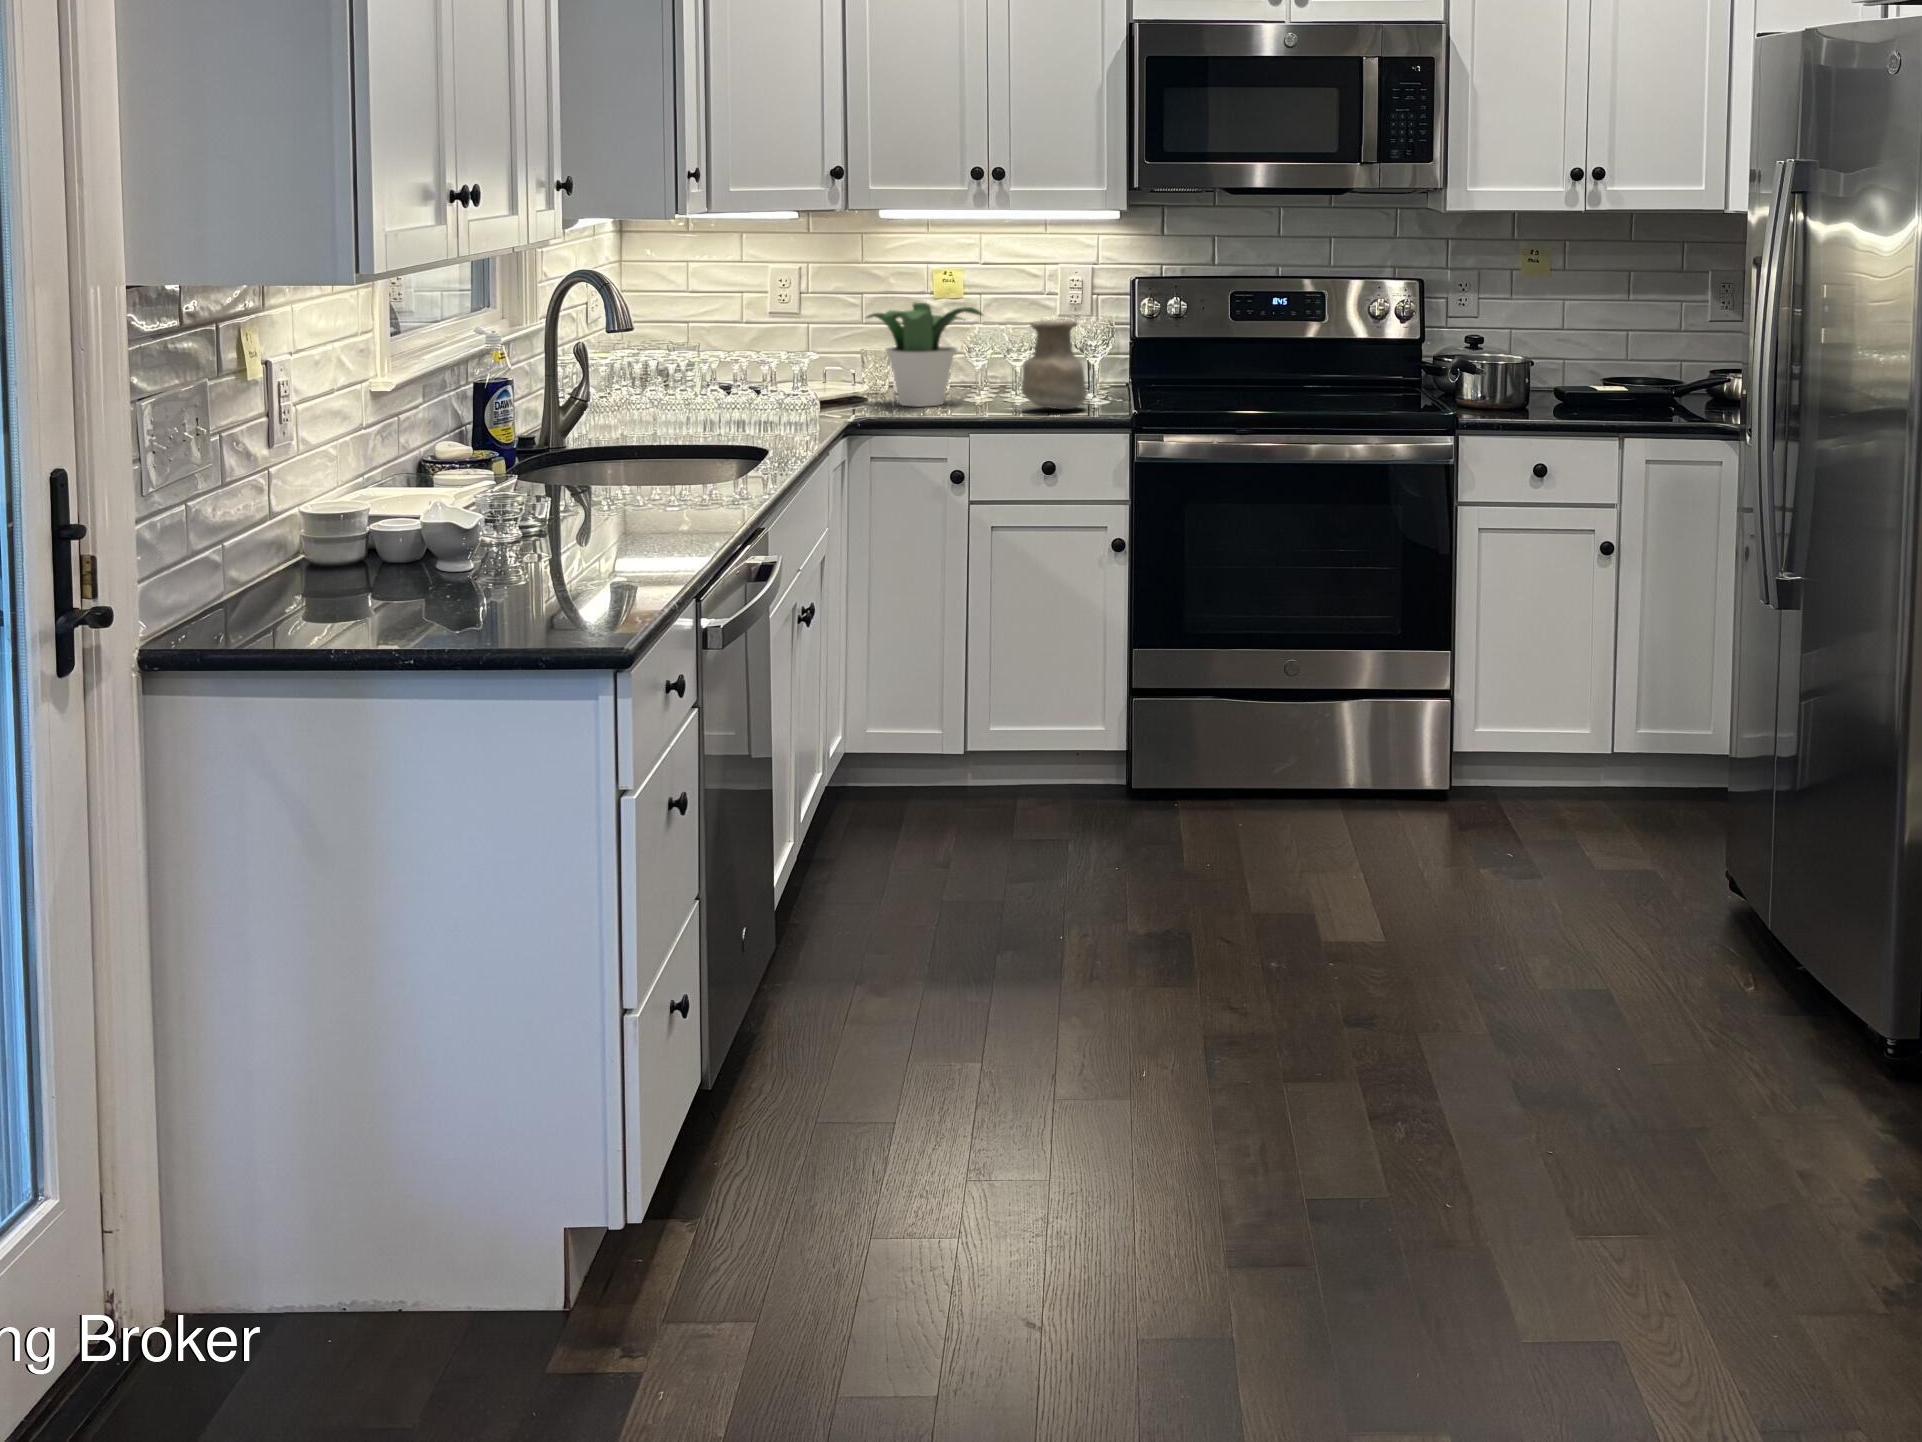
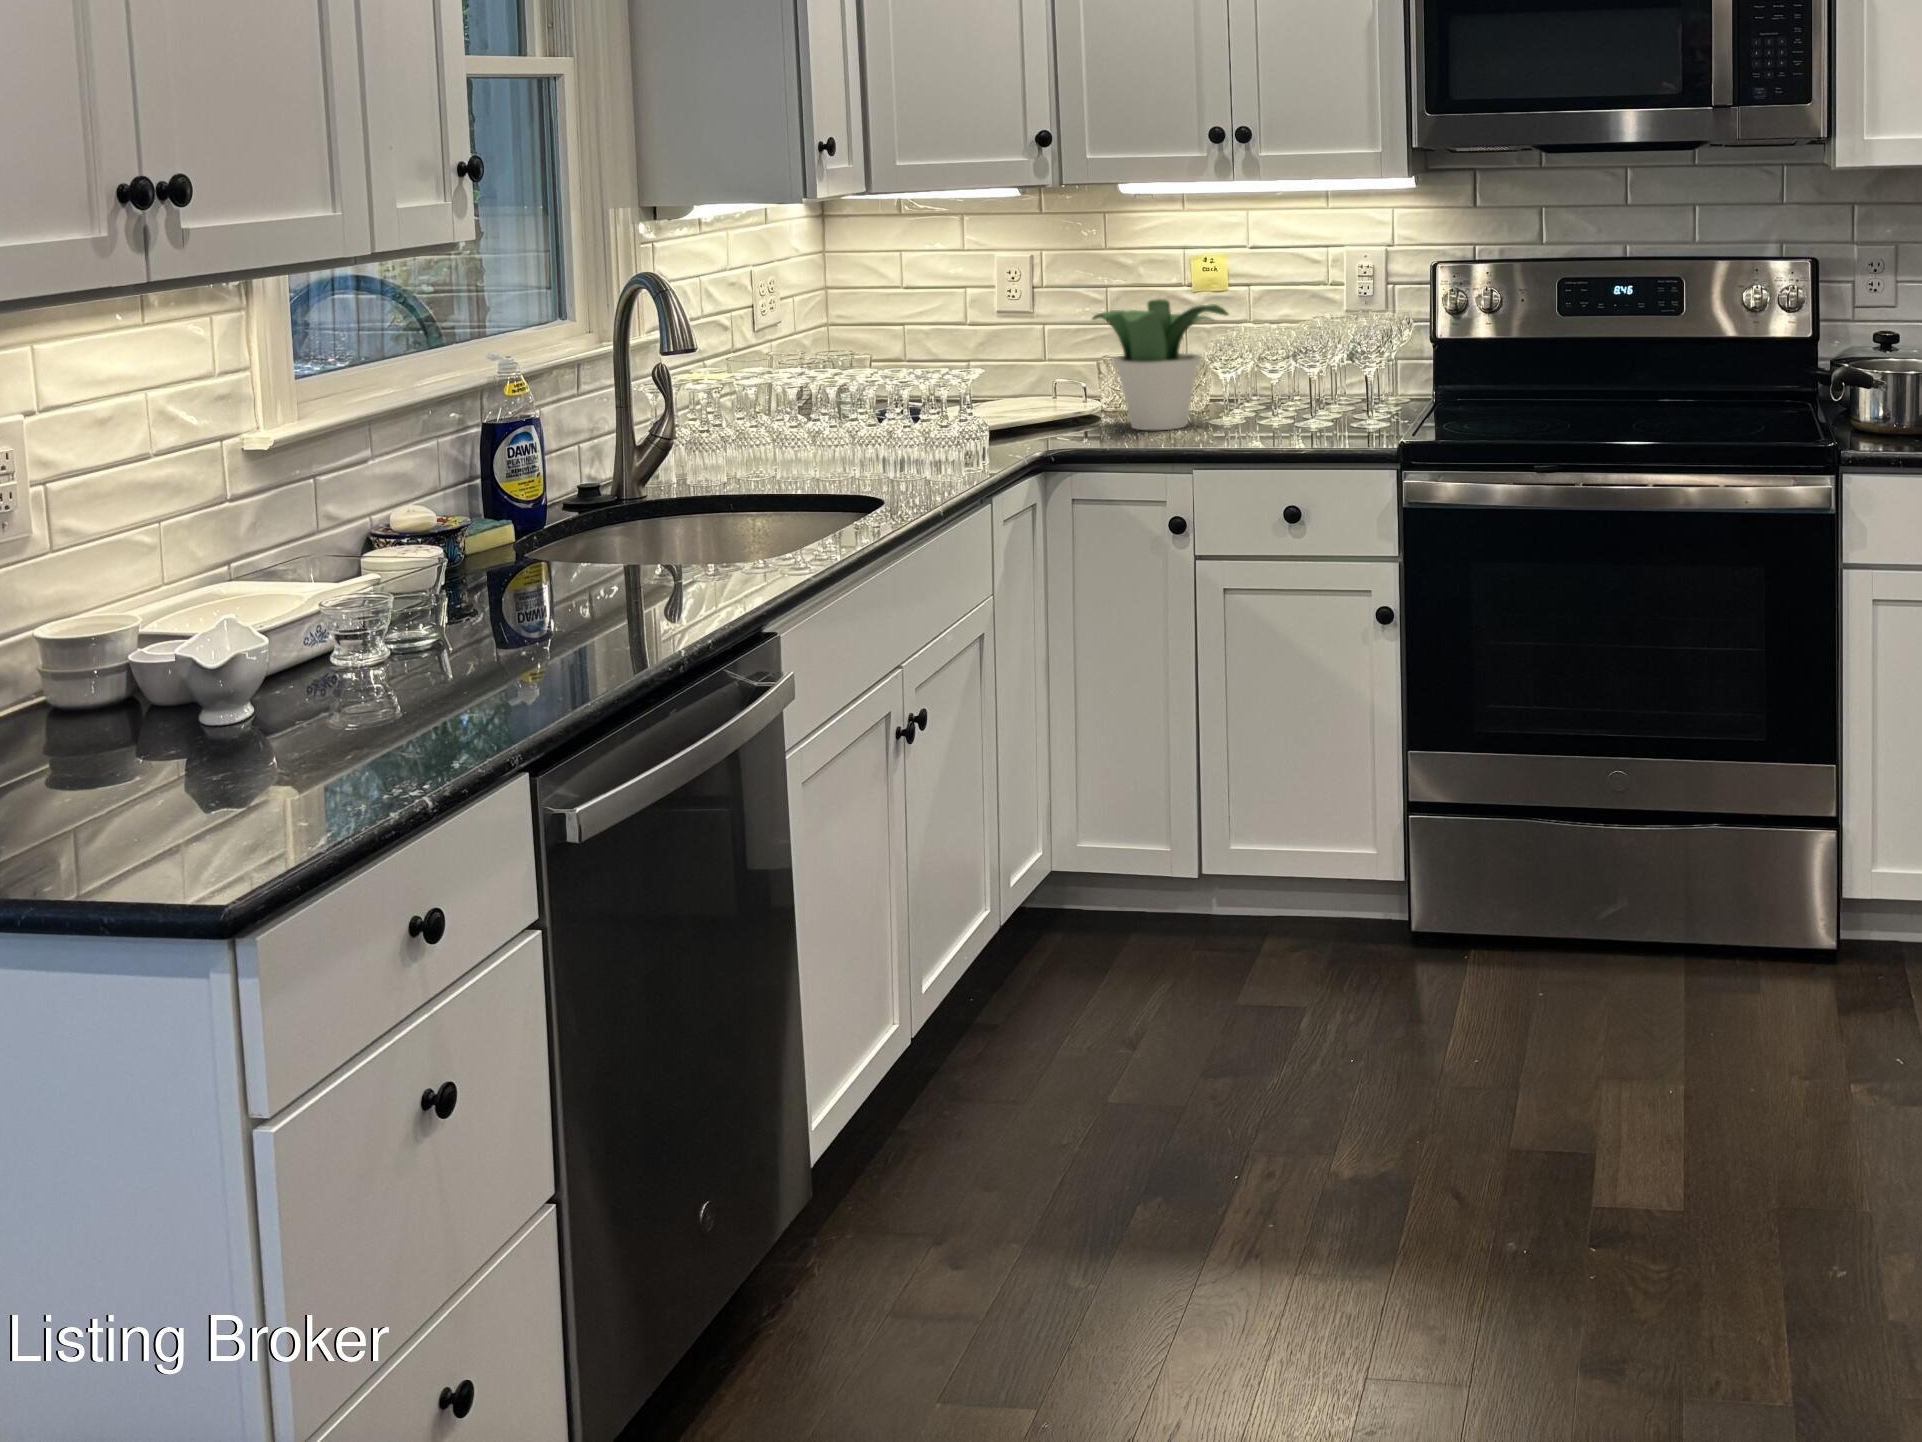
vase: present [1021,320,1086,409] -> none [1265,321,1348,436]

